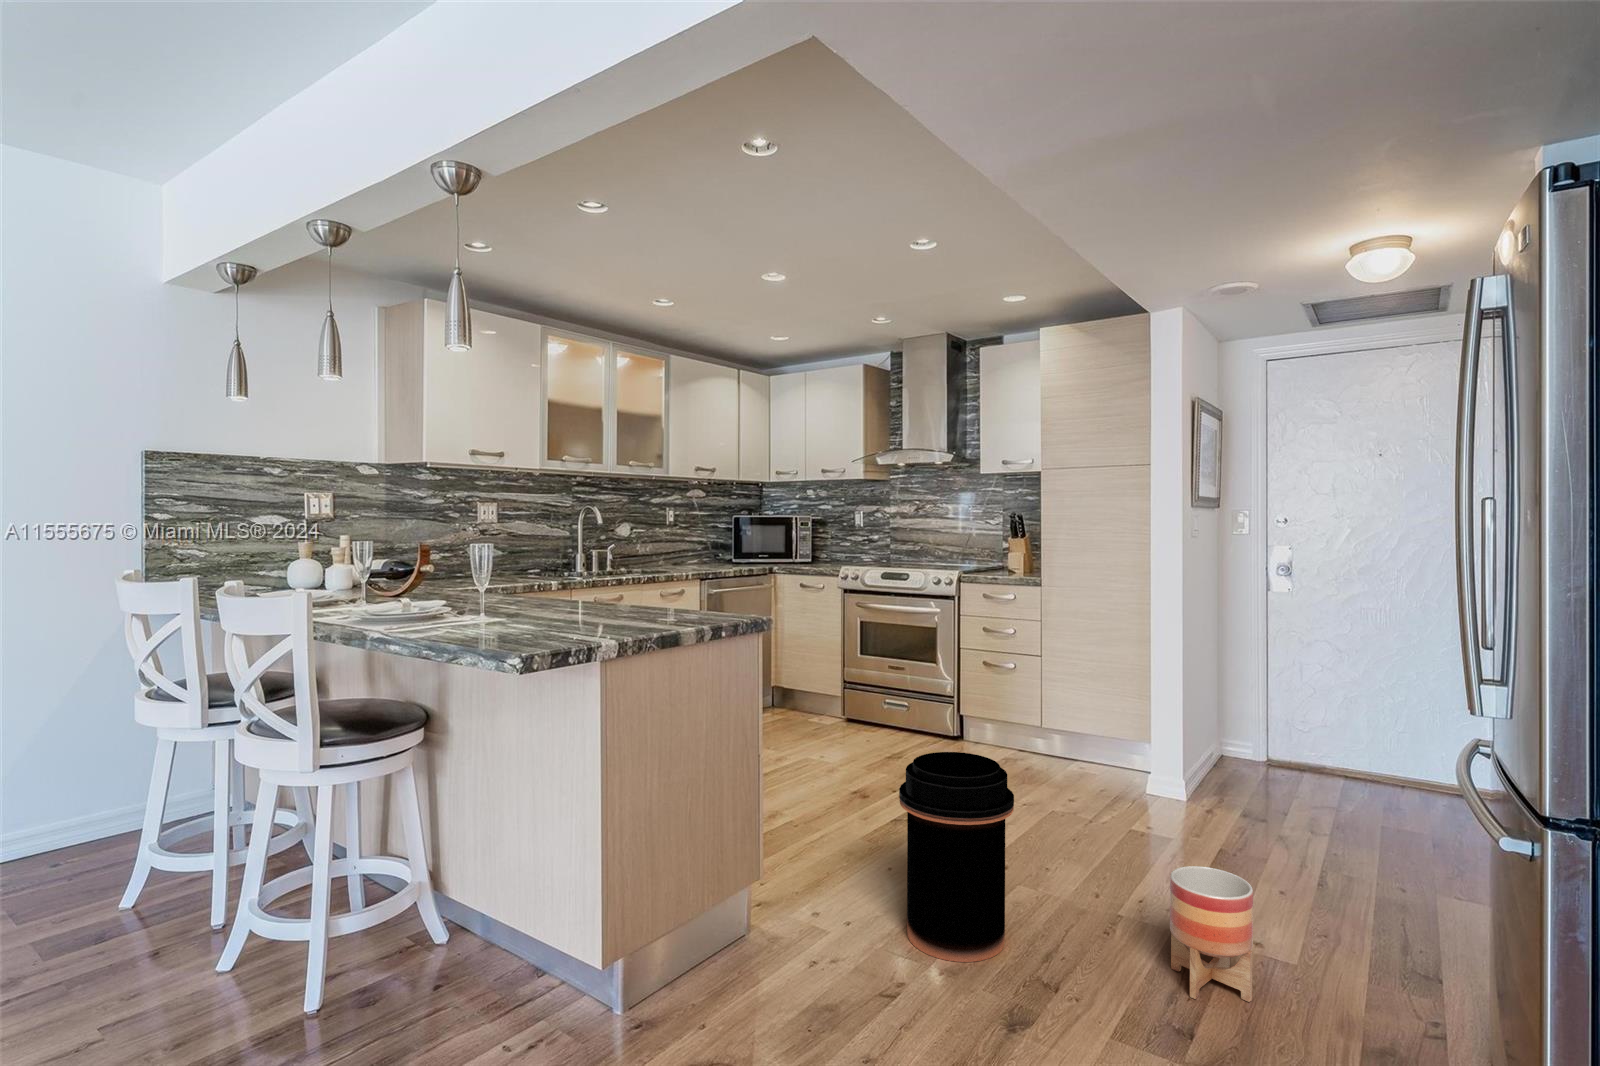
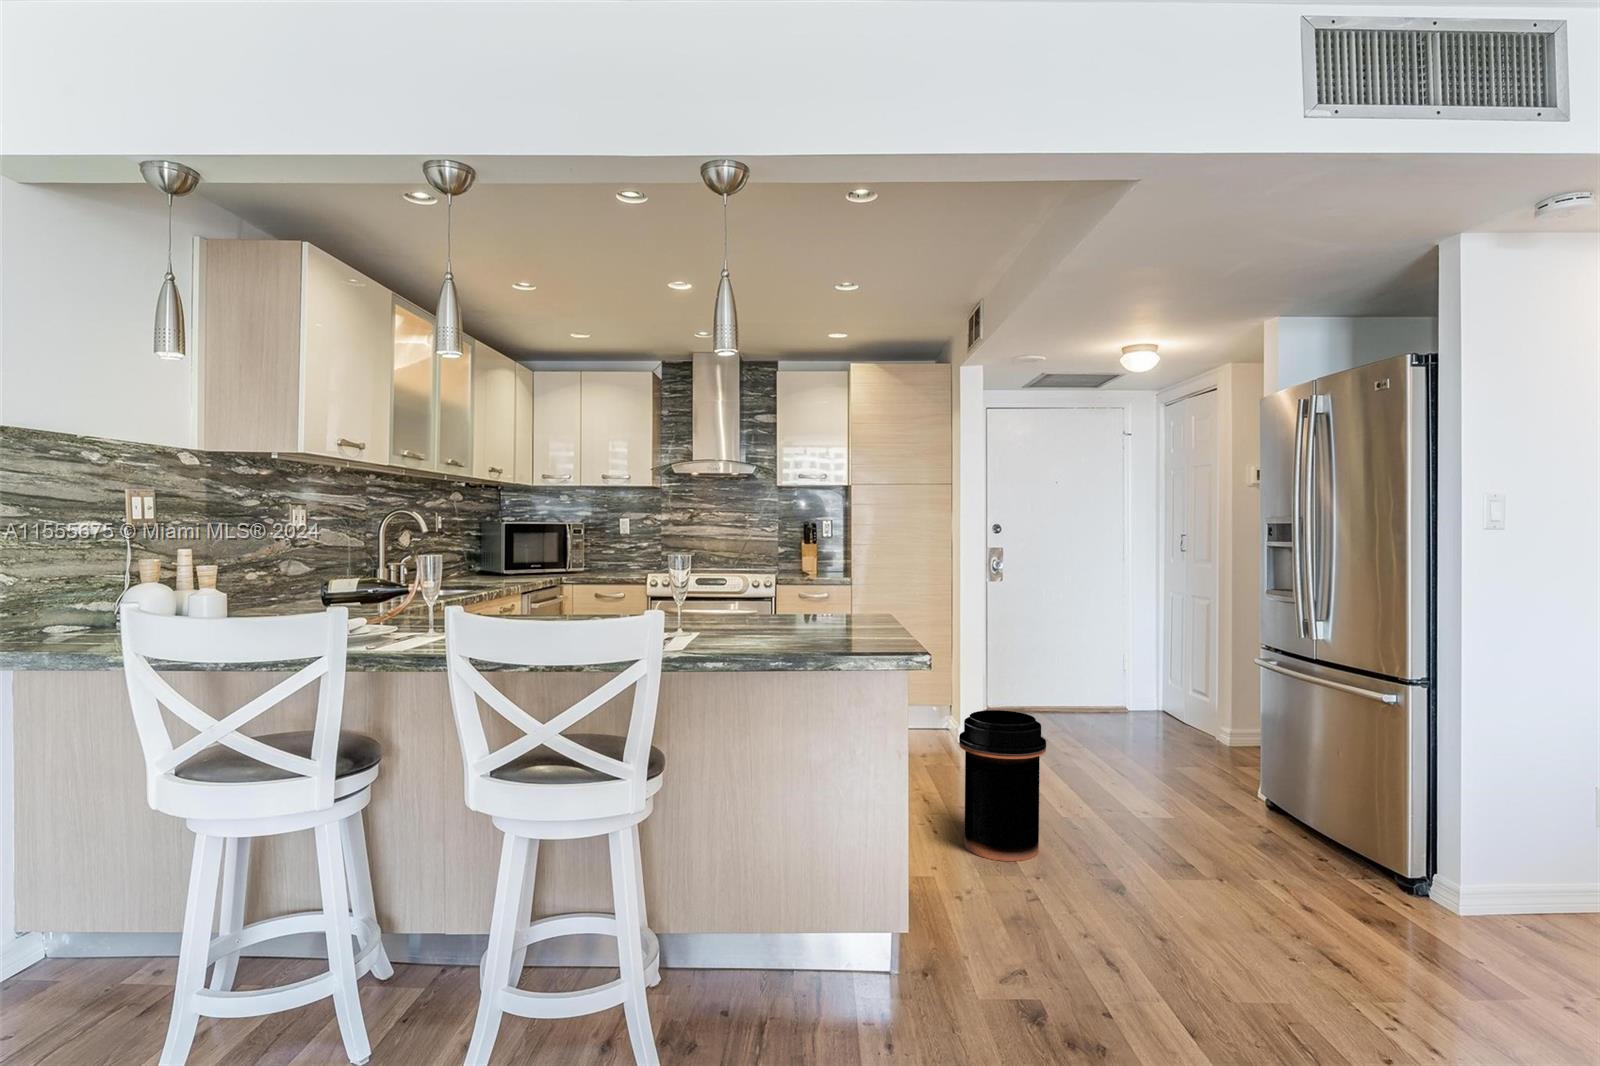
planter: present [1170,866,1253,1002] -> none [1122,760,1175,841]

